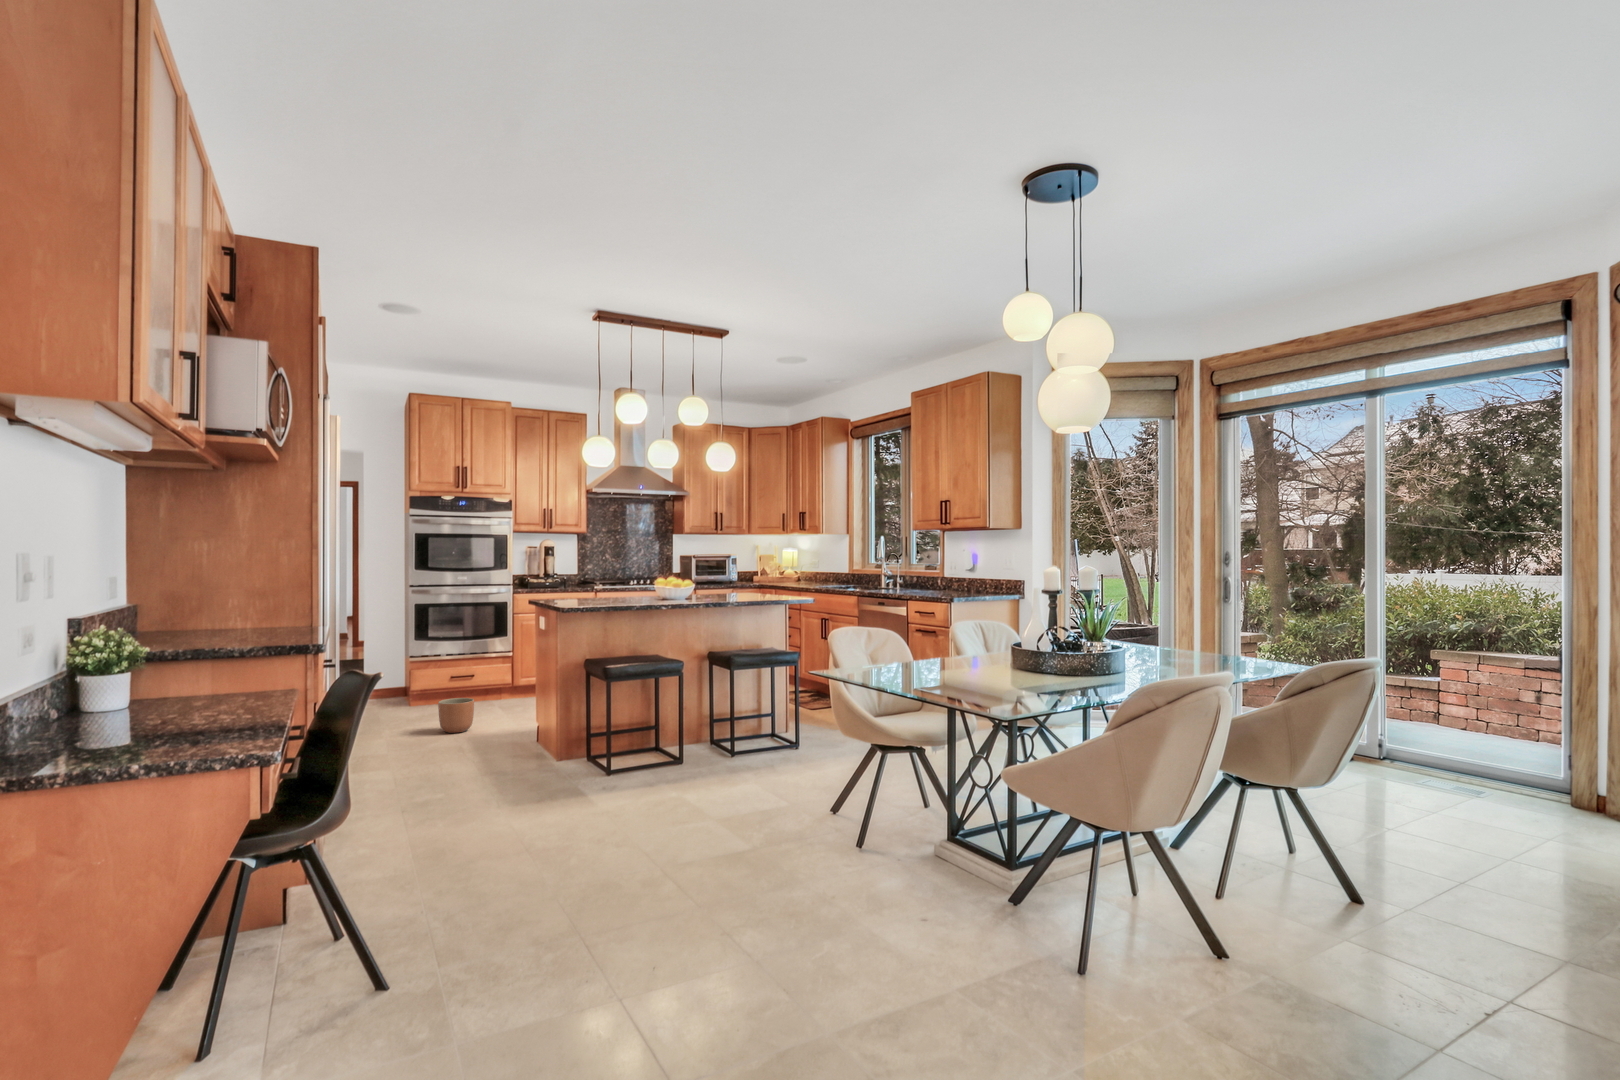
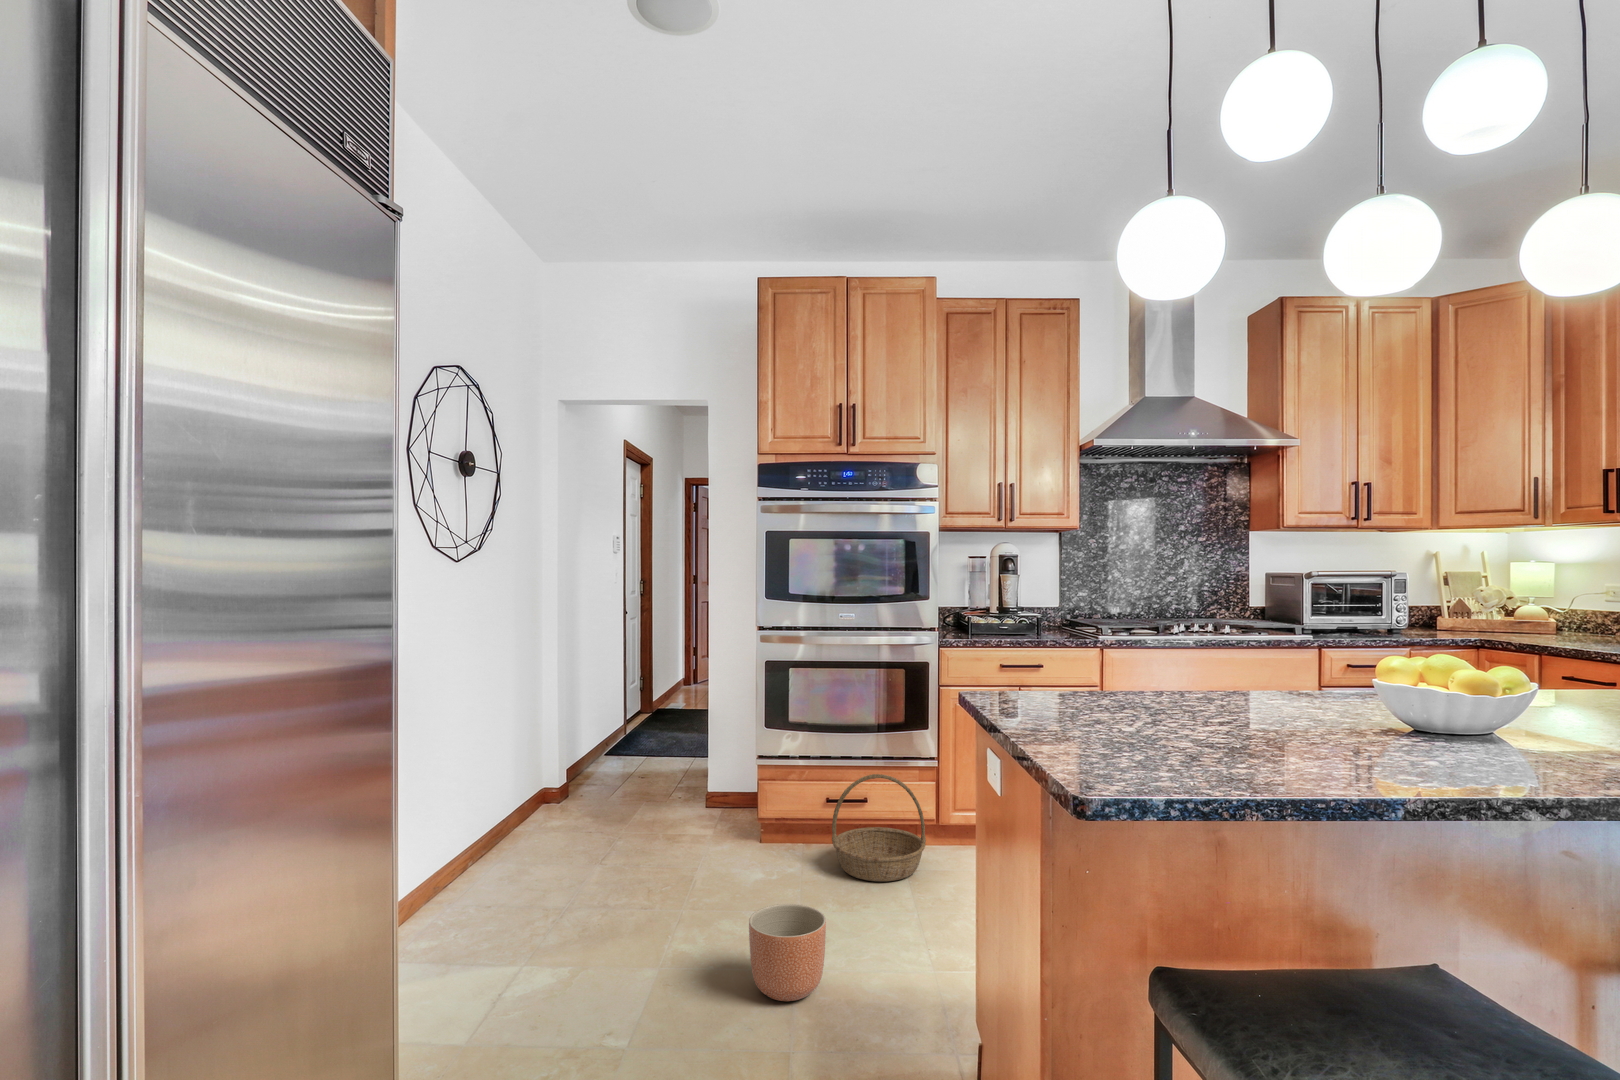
basket: none [459,657,509,707] -> present [832,774,926,882]

